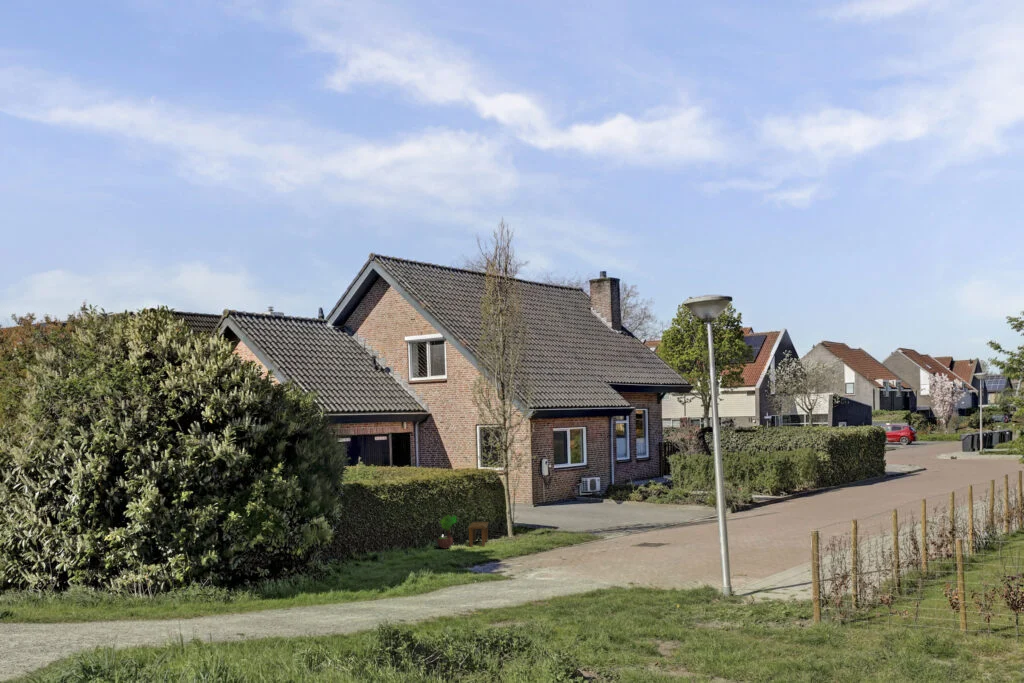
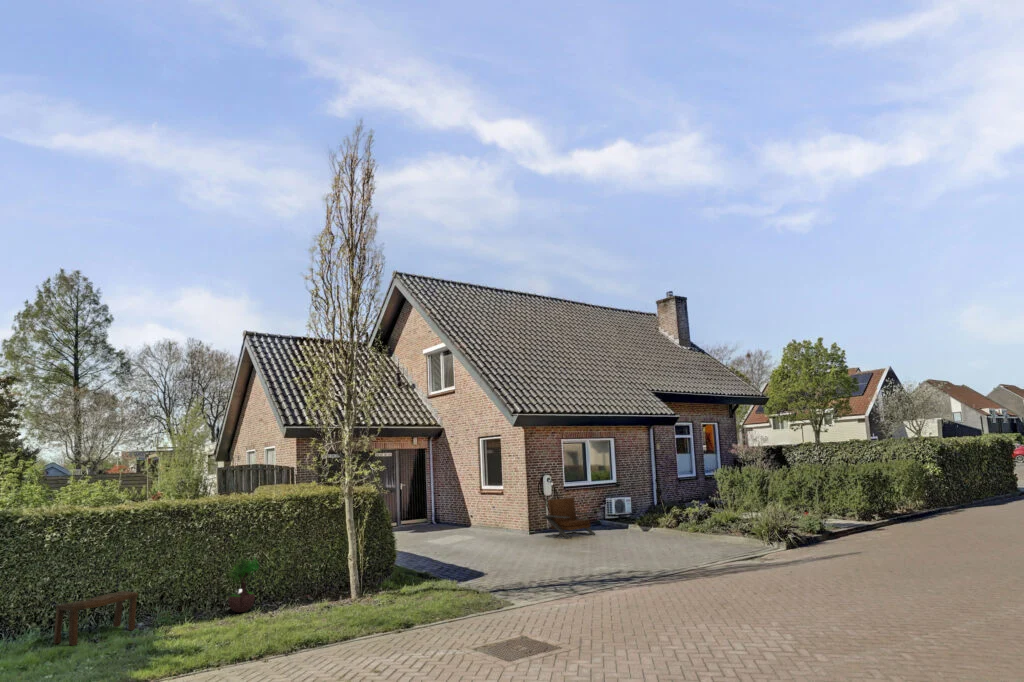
lounge chair: none [542,477,581,510] -> present [544,498,595,539]
bench: present [468,522,489,547] -> present [54,591,138,645]

